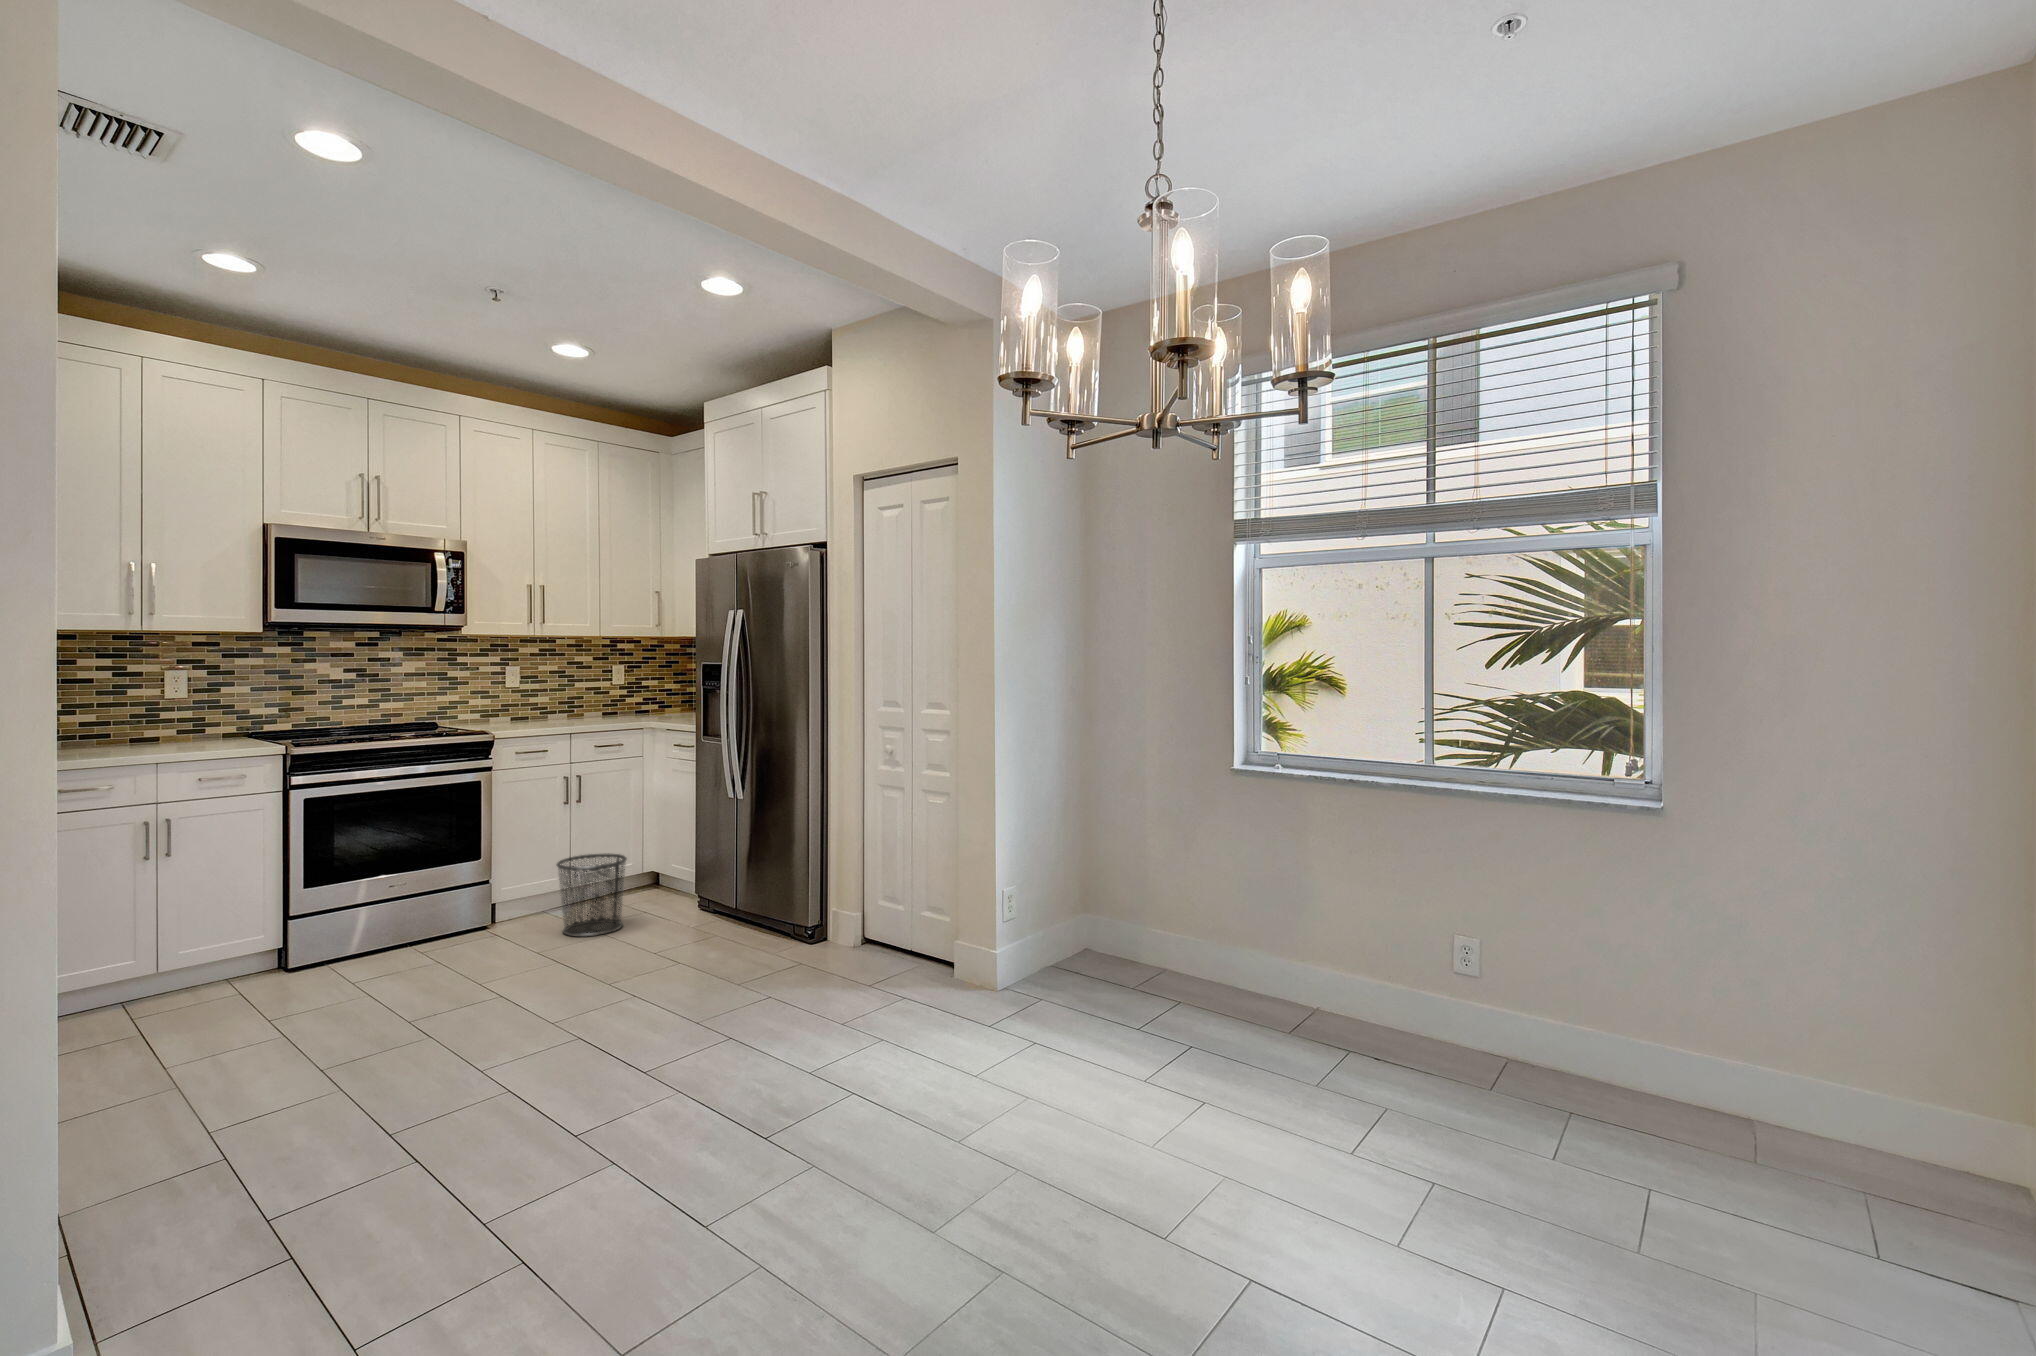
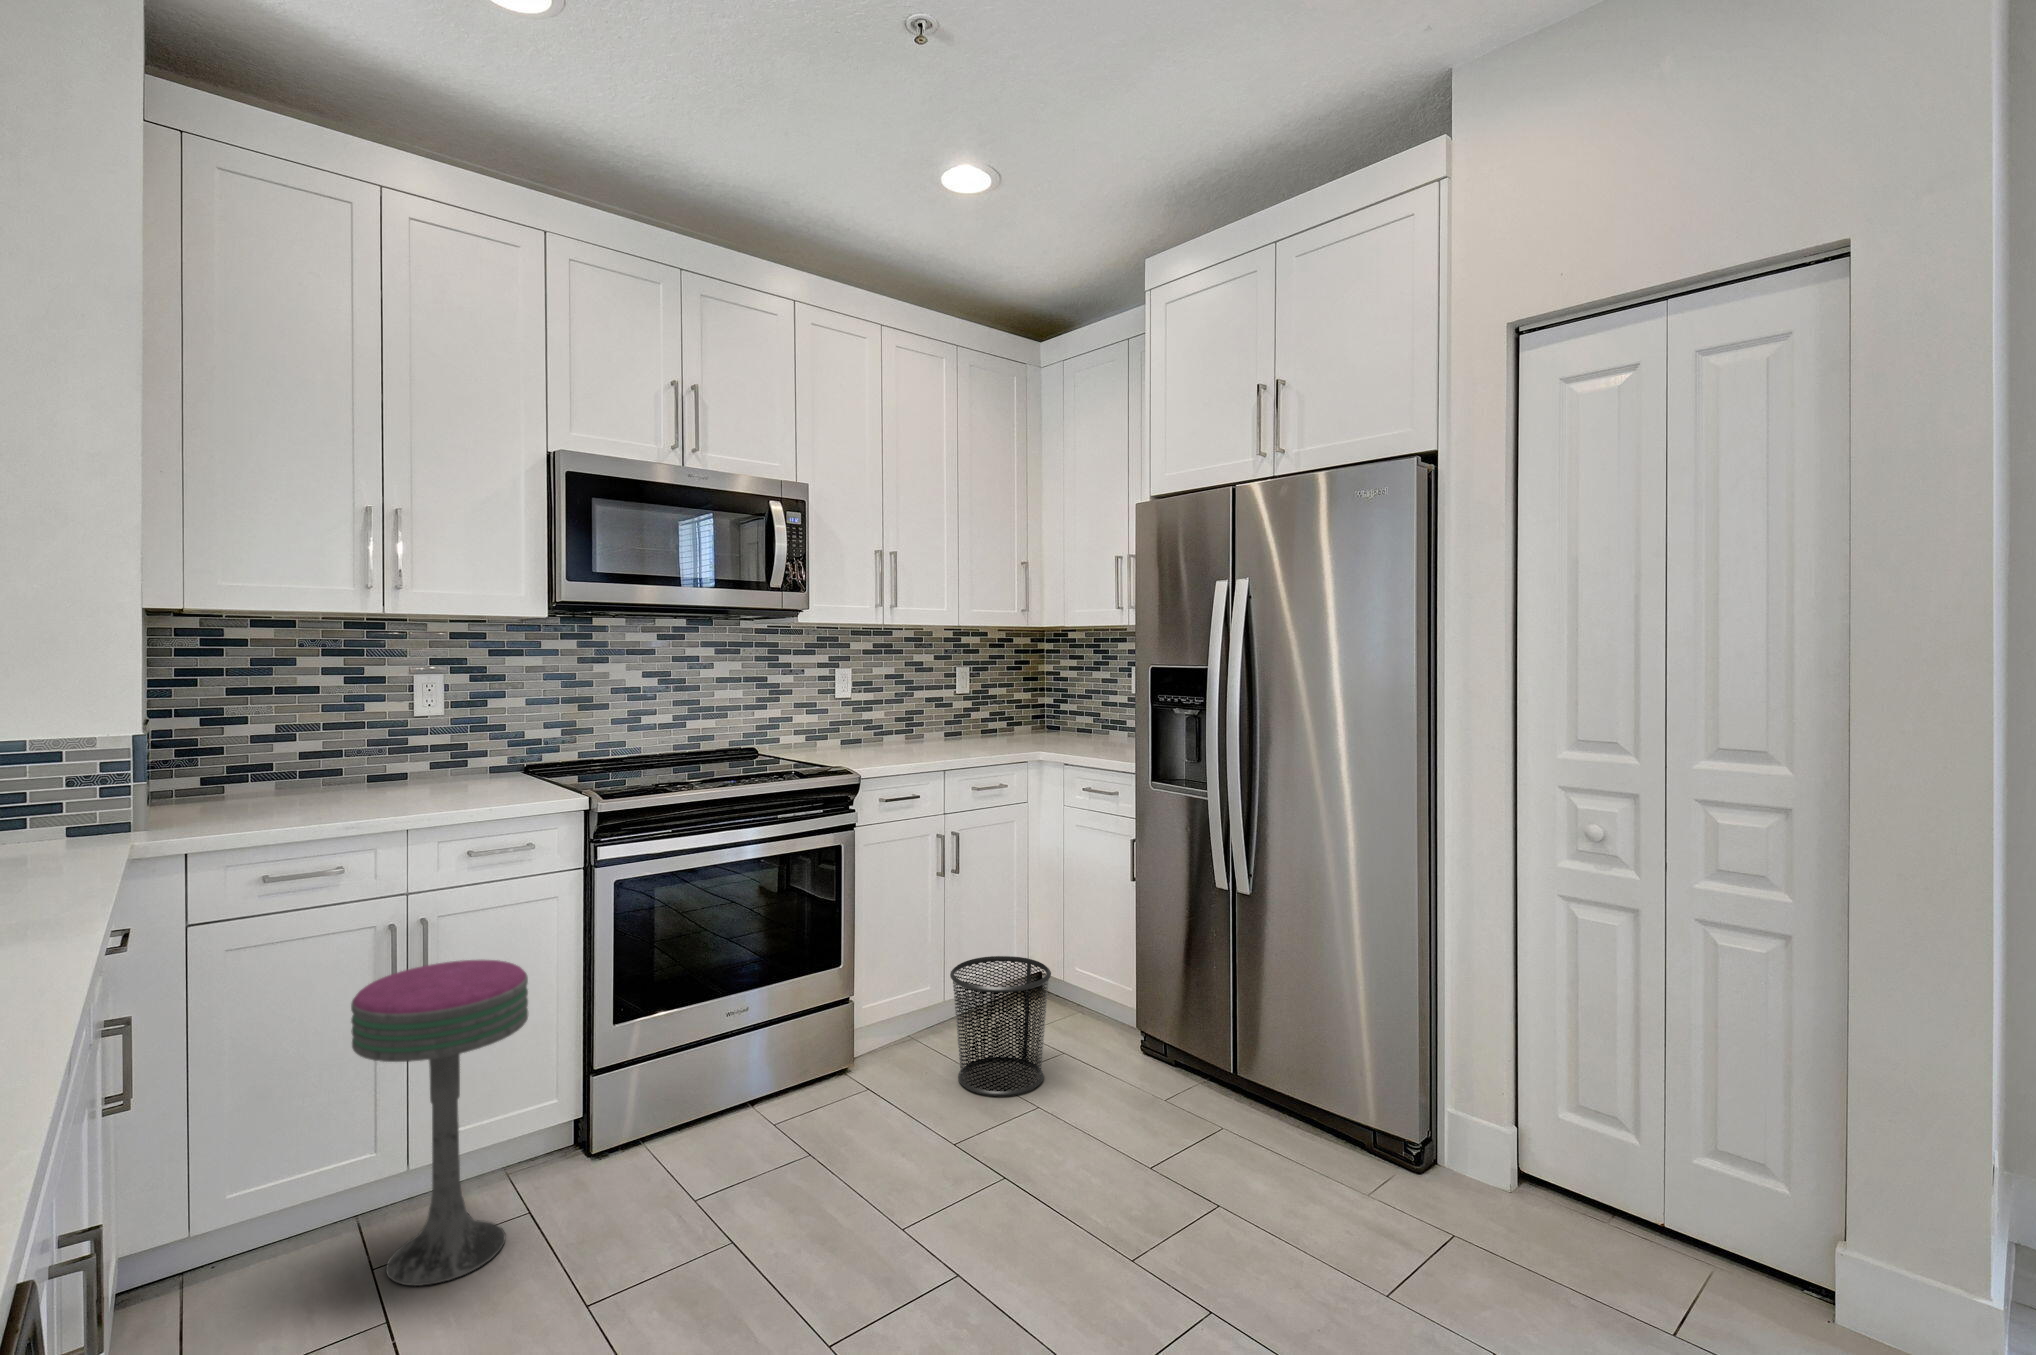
bar stool: none [117,842,237,1023] -> present [351,960,528,1286]

